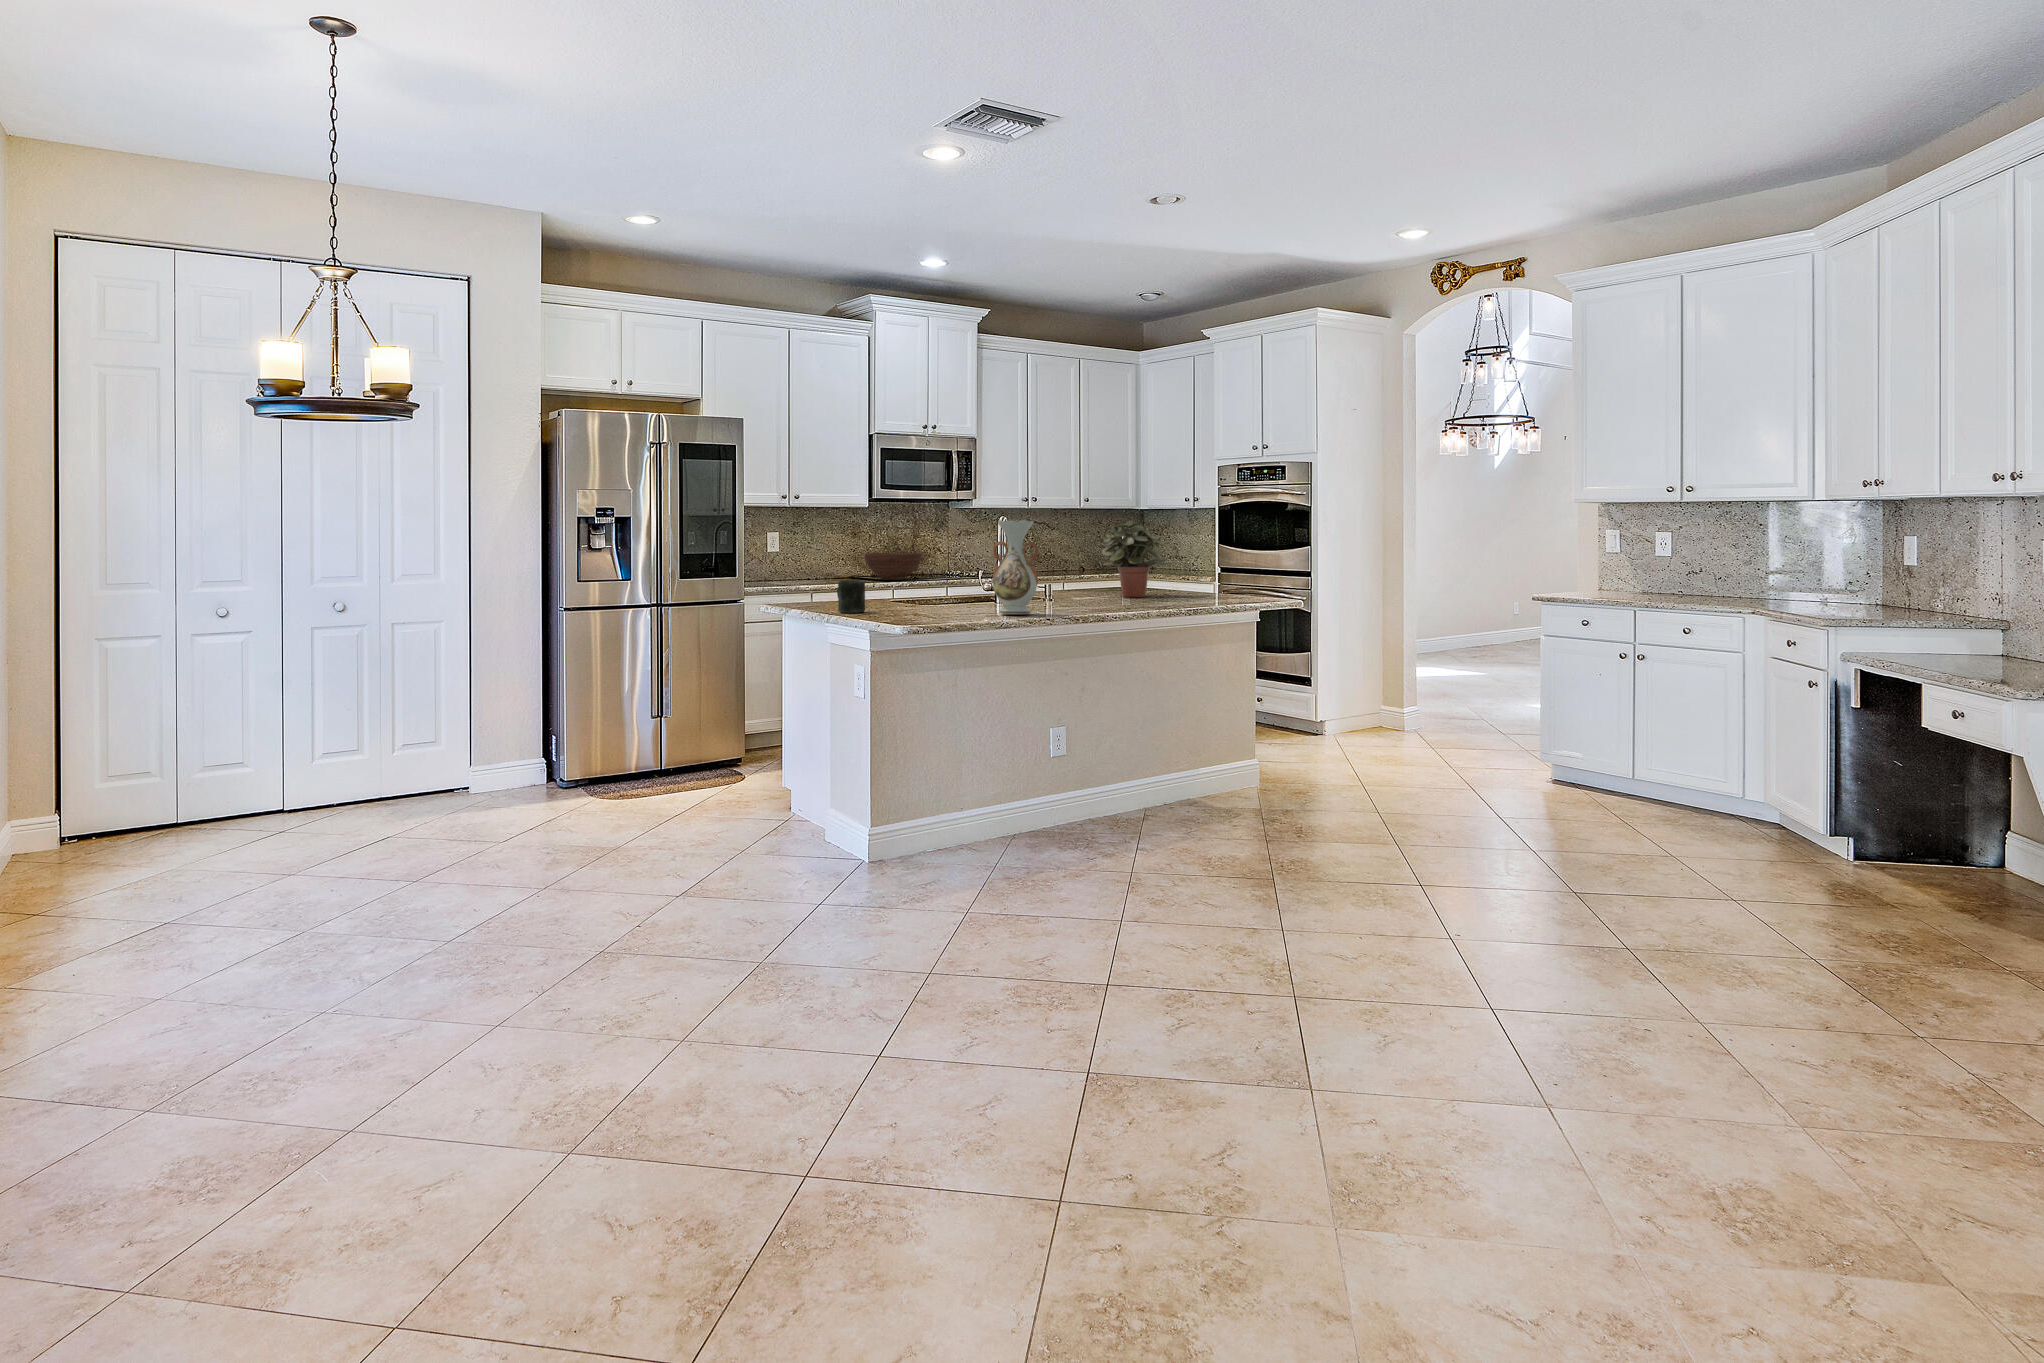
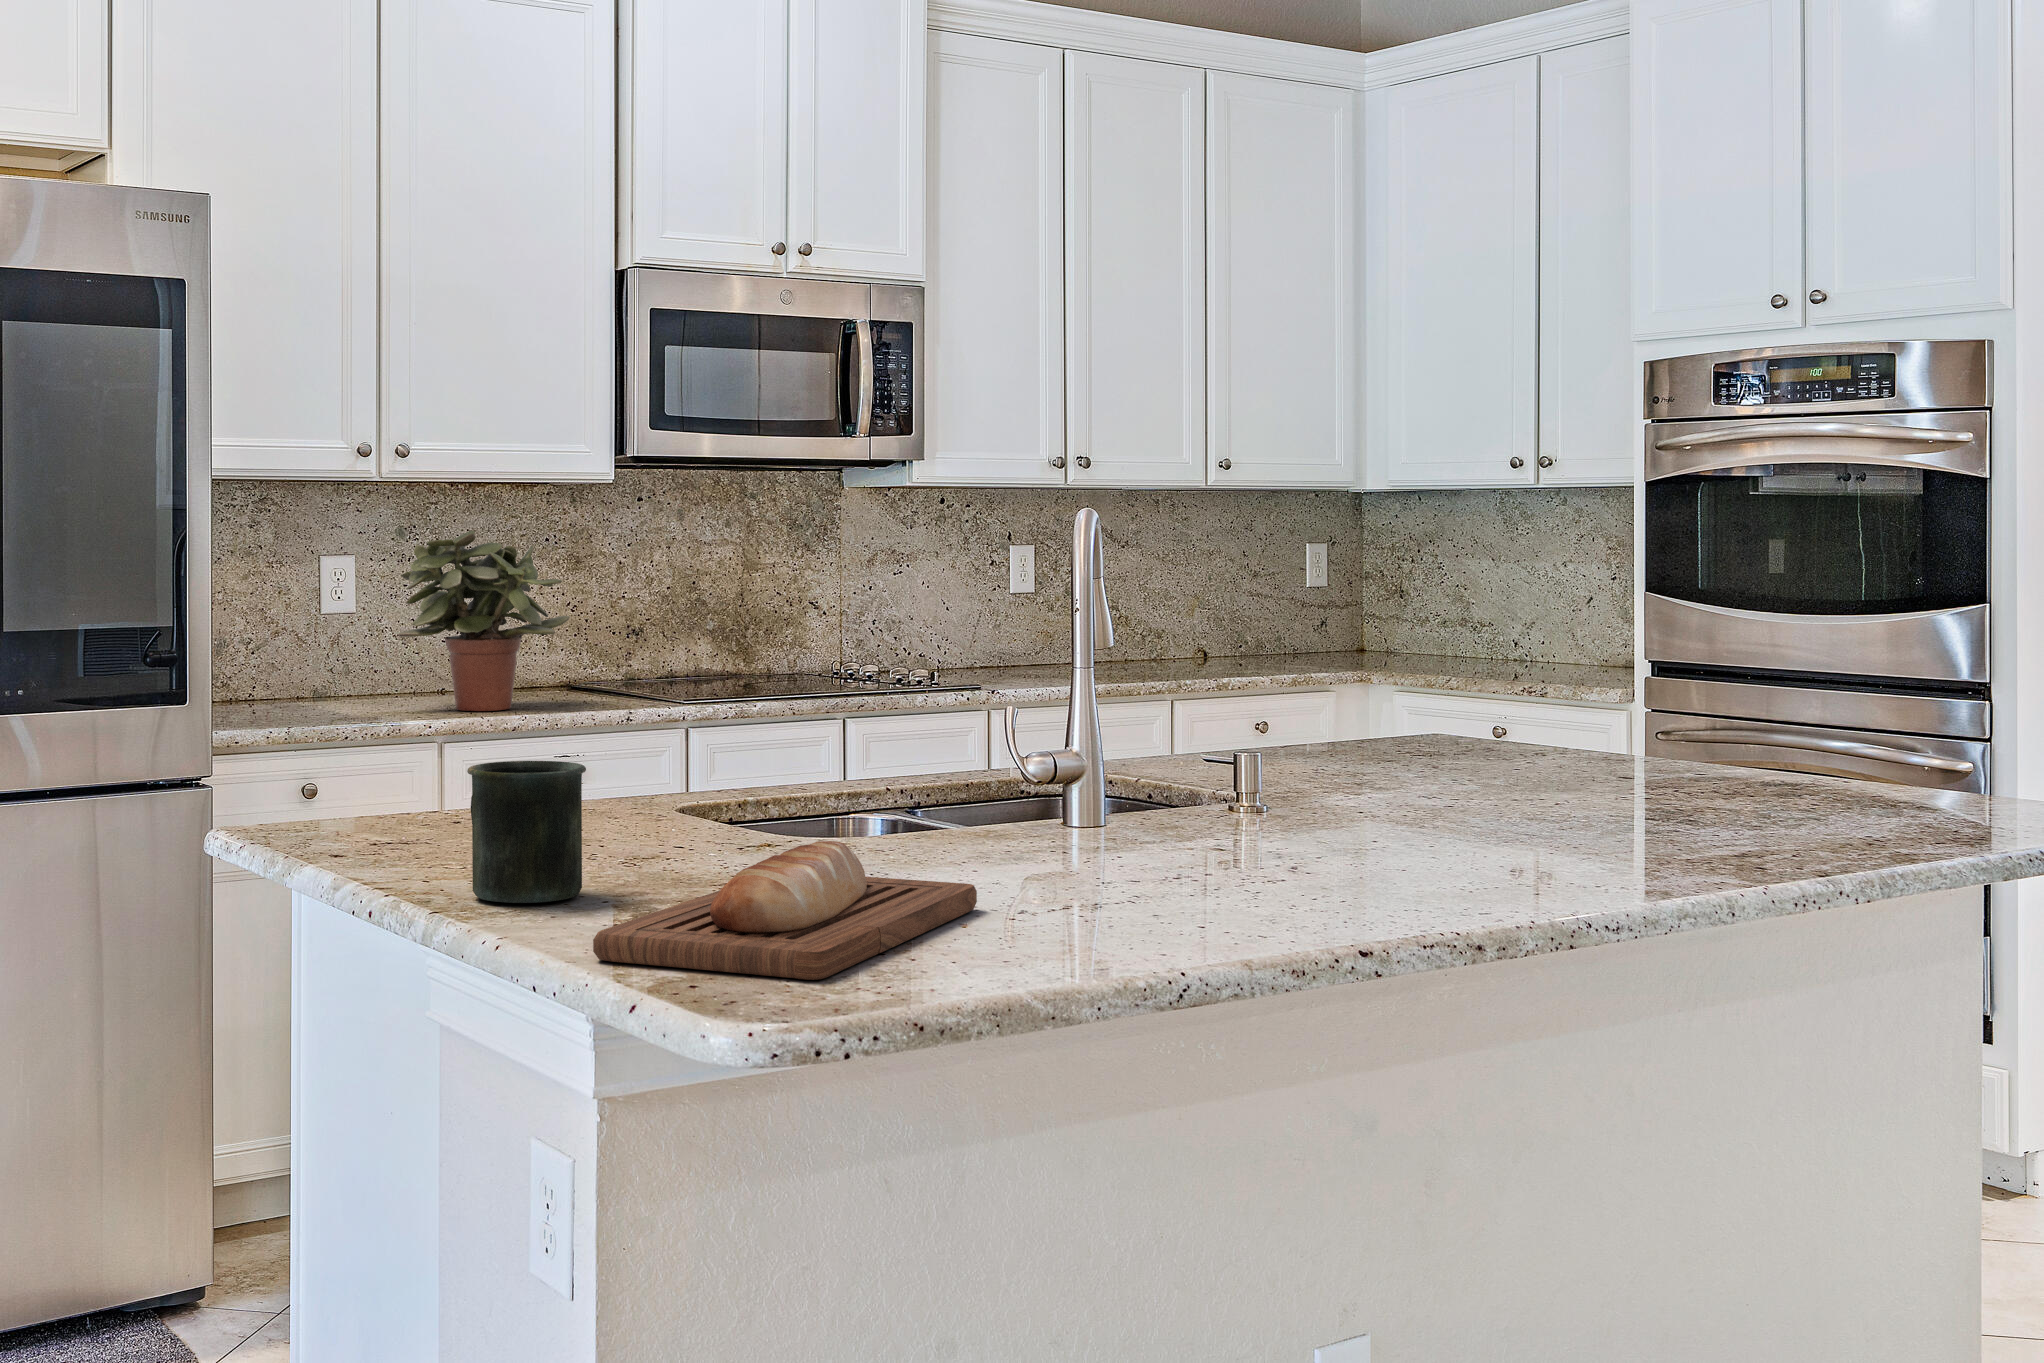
vase: present [993,520,1038,615] -> none [1131,513,1341,935]
potted plant: present [1099,521,1172,597] -> present [397,531,570,711]
fruit bowl: present [864,553,922,580] -> none [604,615,768,696]
bread loaf: none [869,596,959,620] -> present [593,841,977,980]

